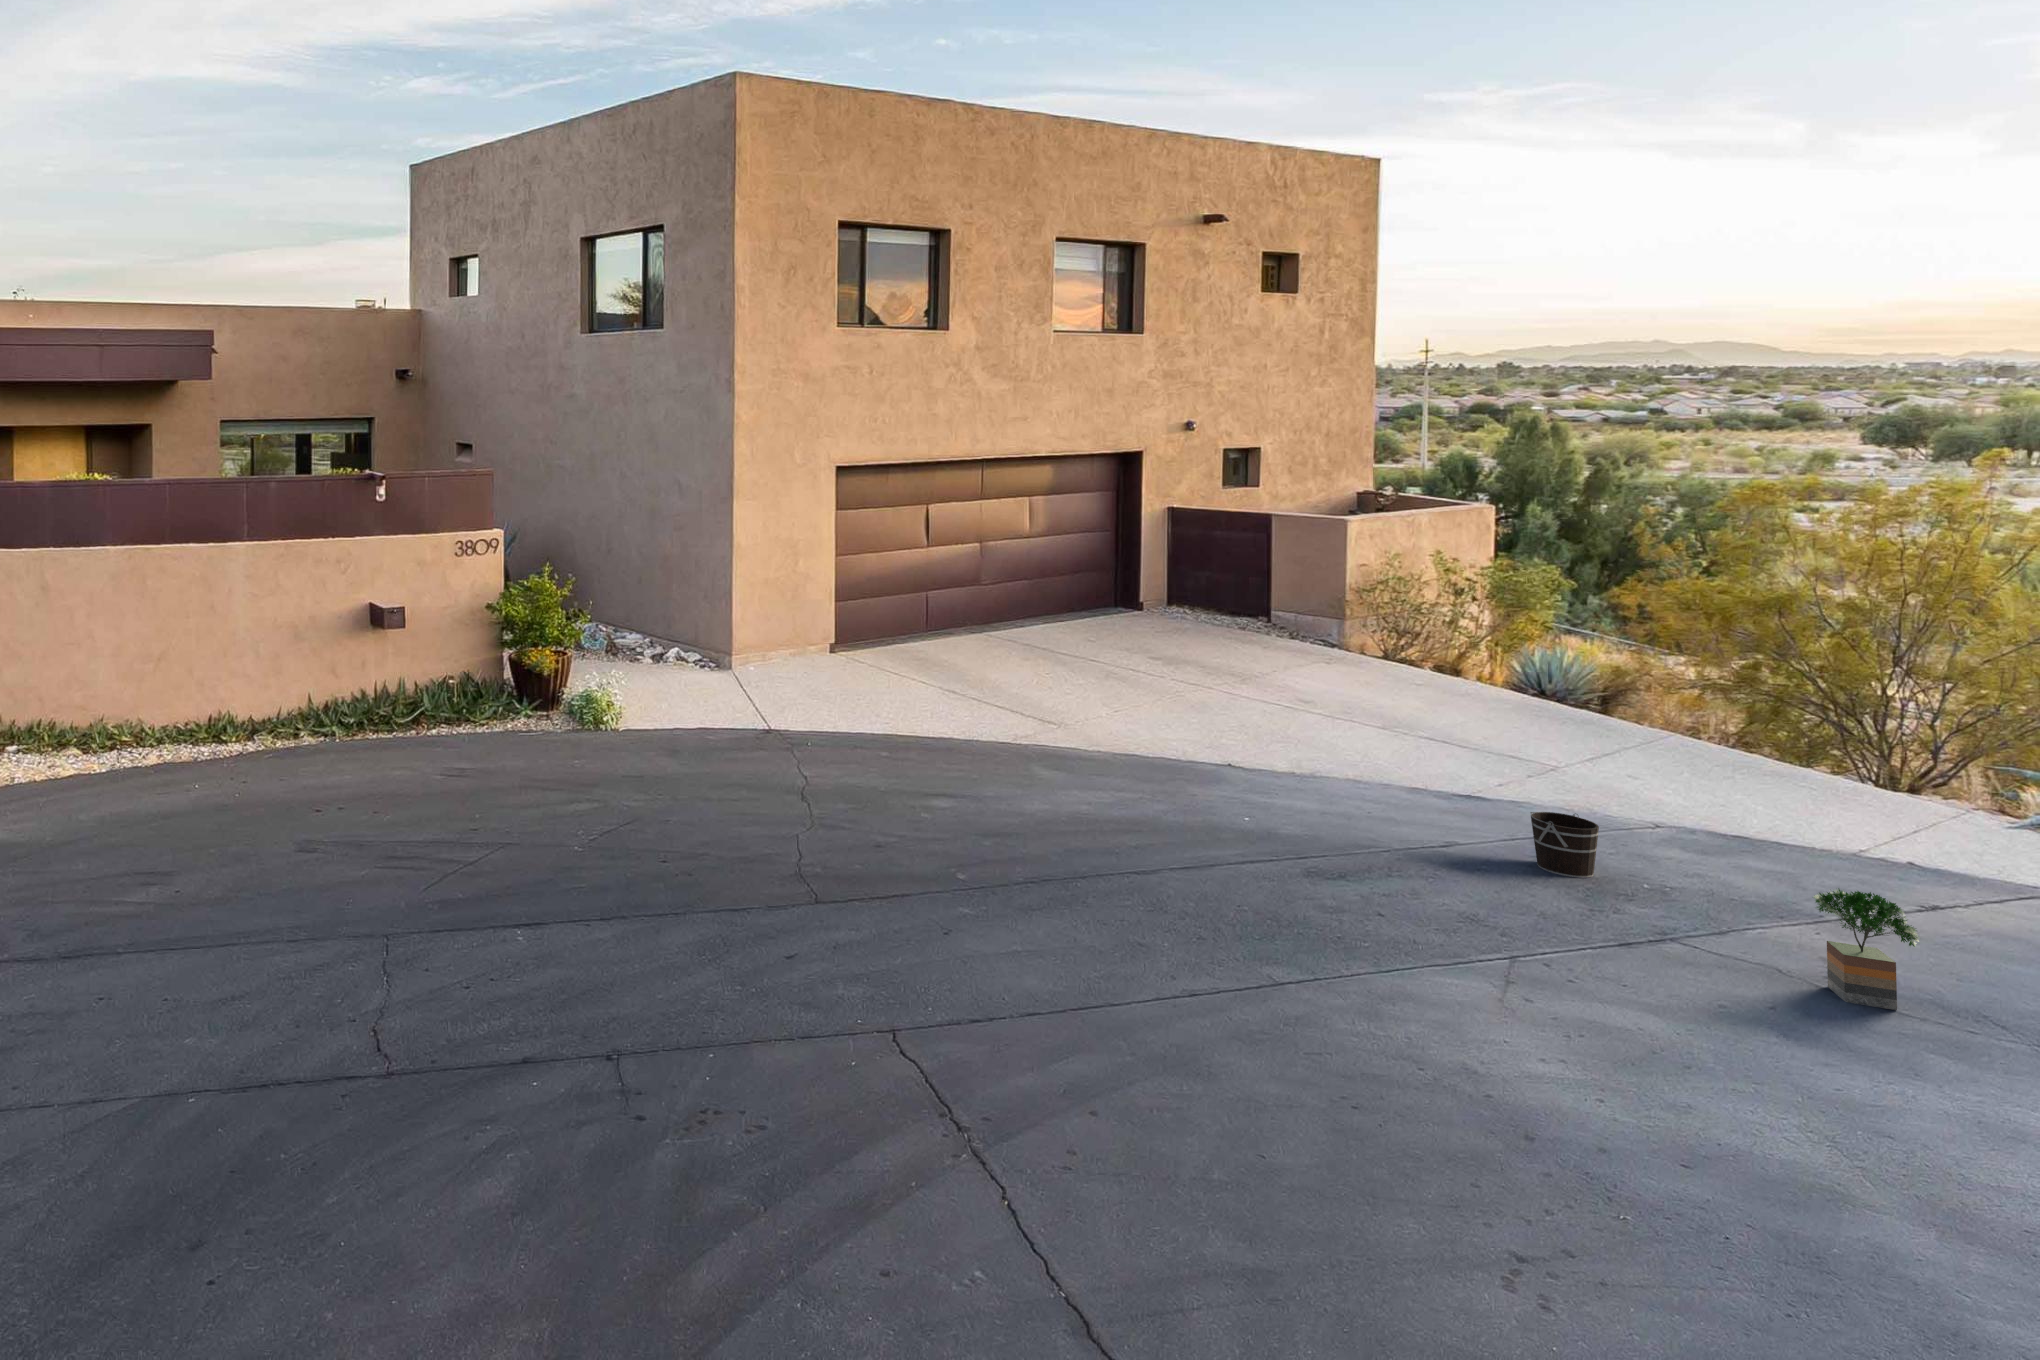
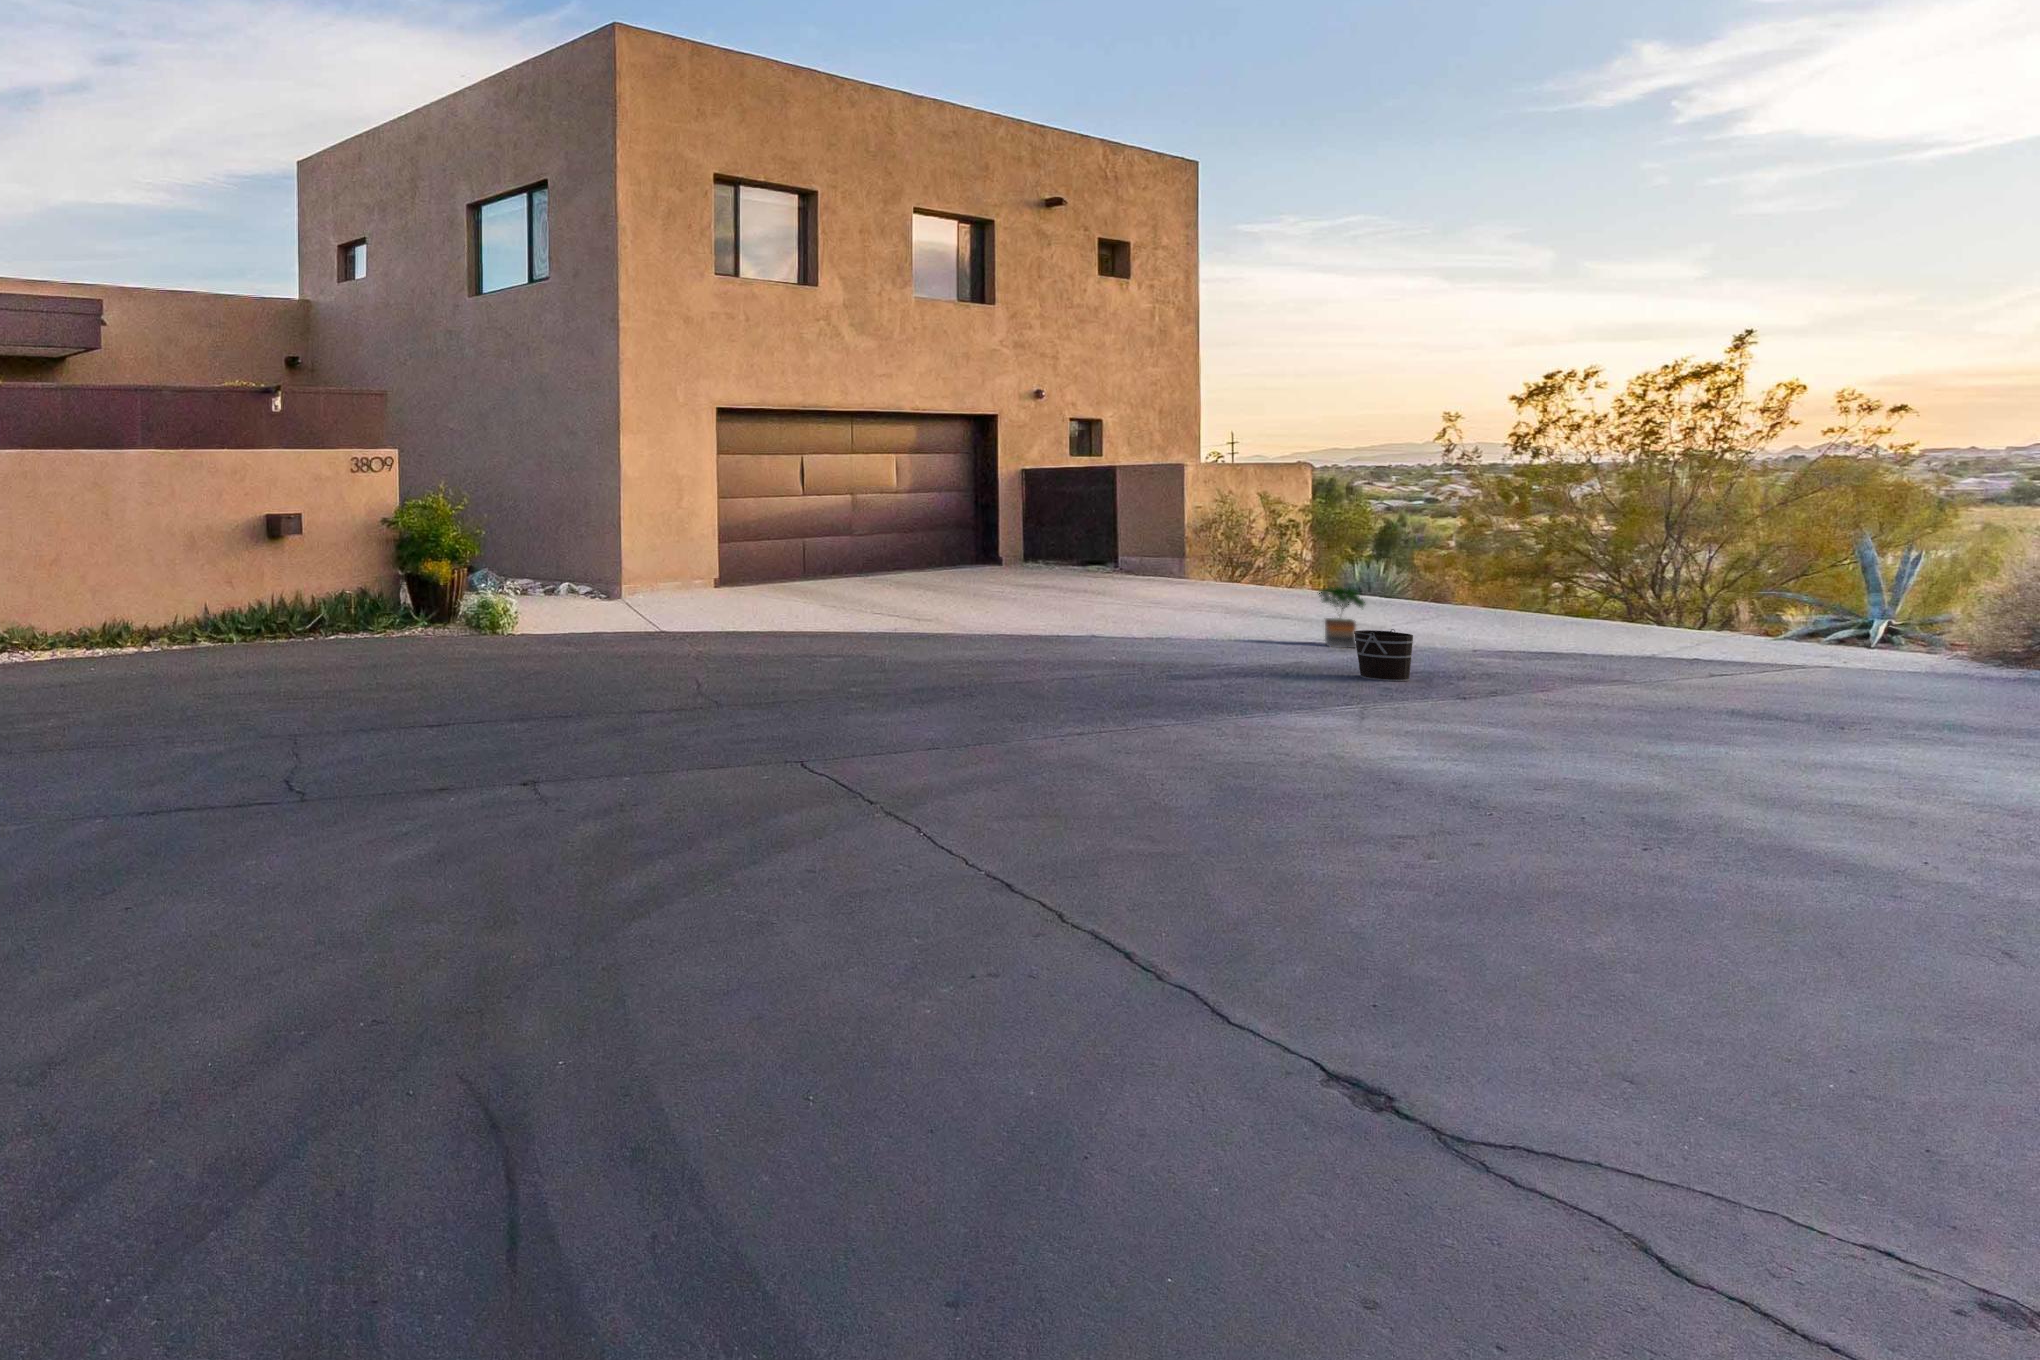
potted tree: present [1813,888,1919,1010] -> present [1318,587,1365,648]

